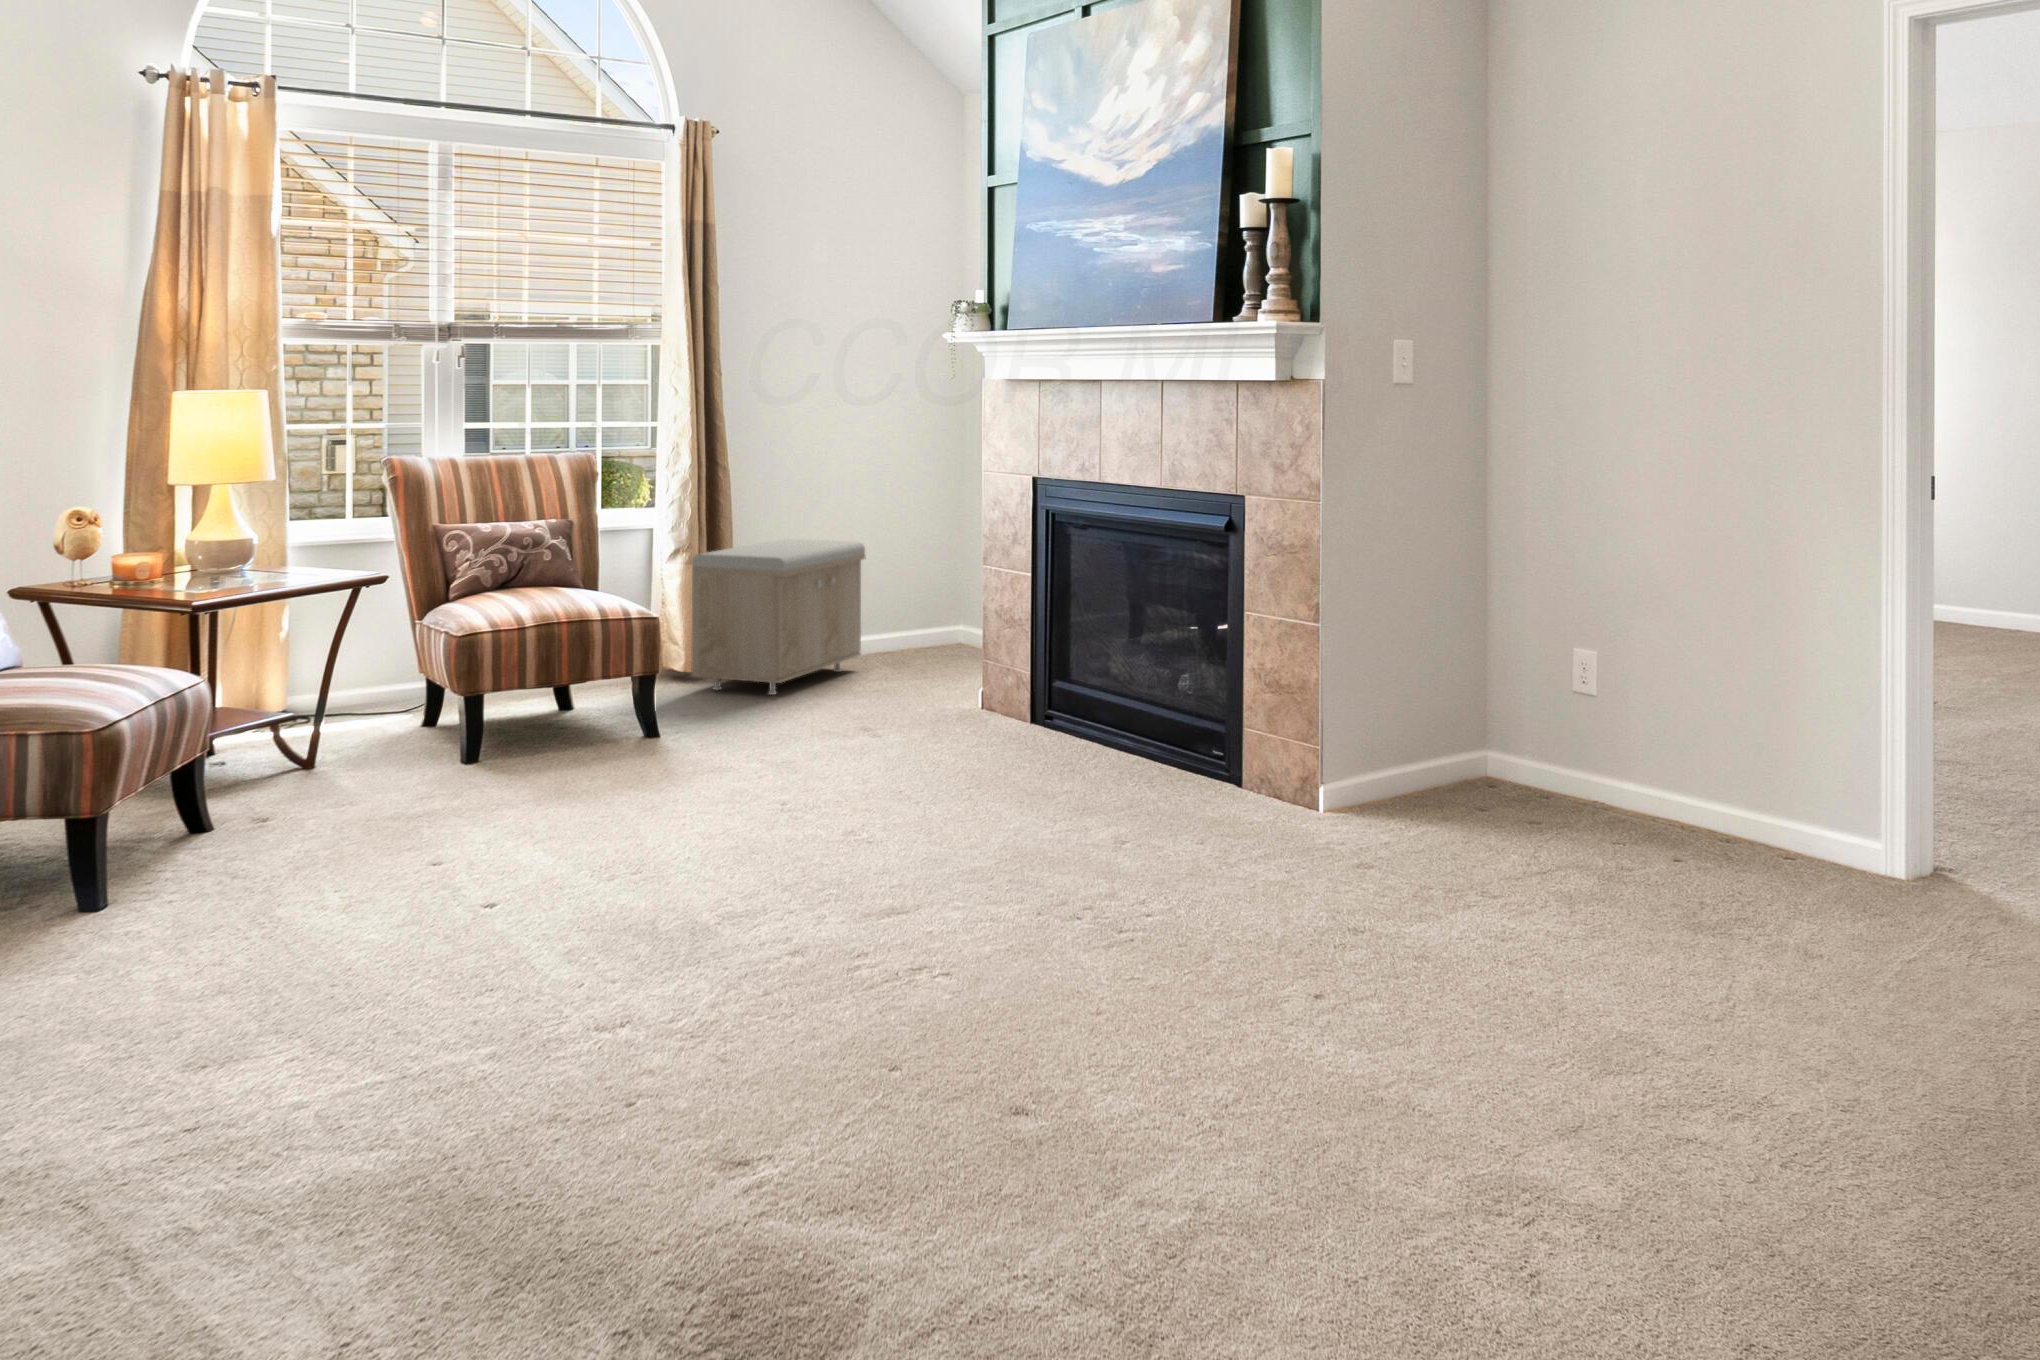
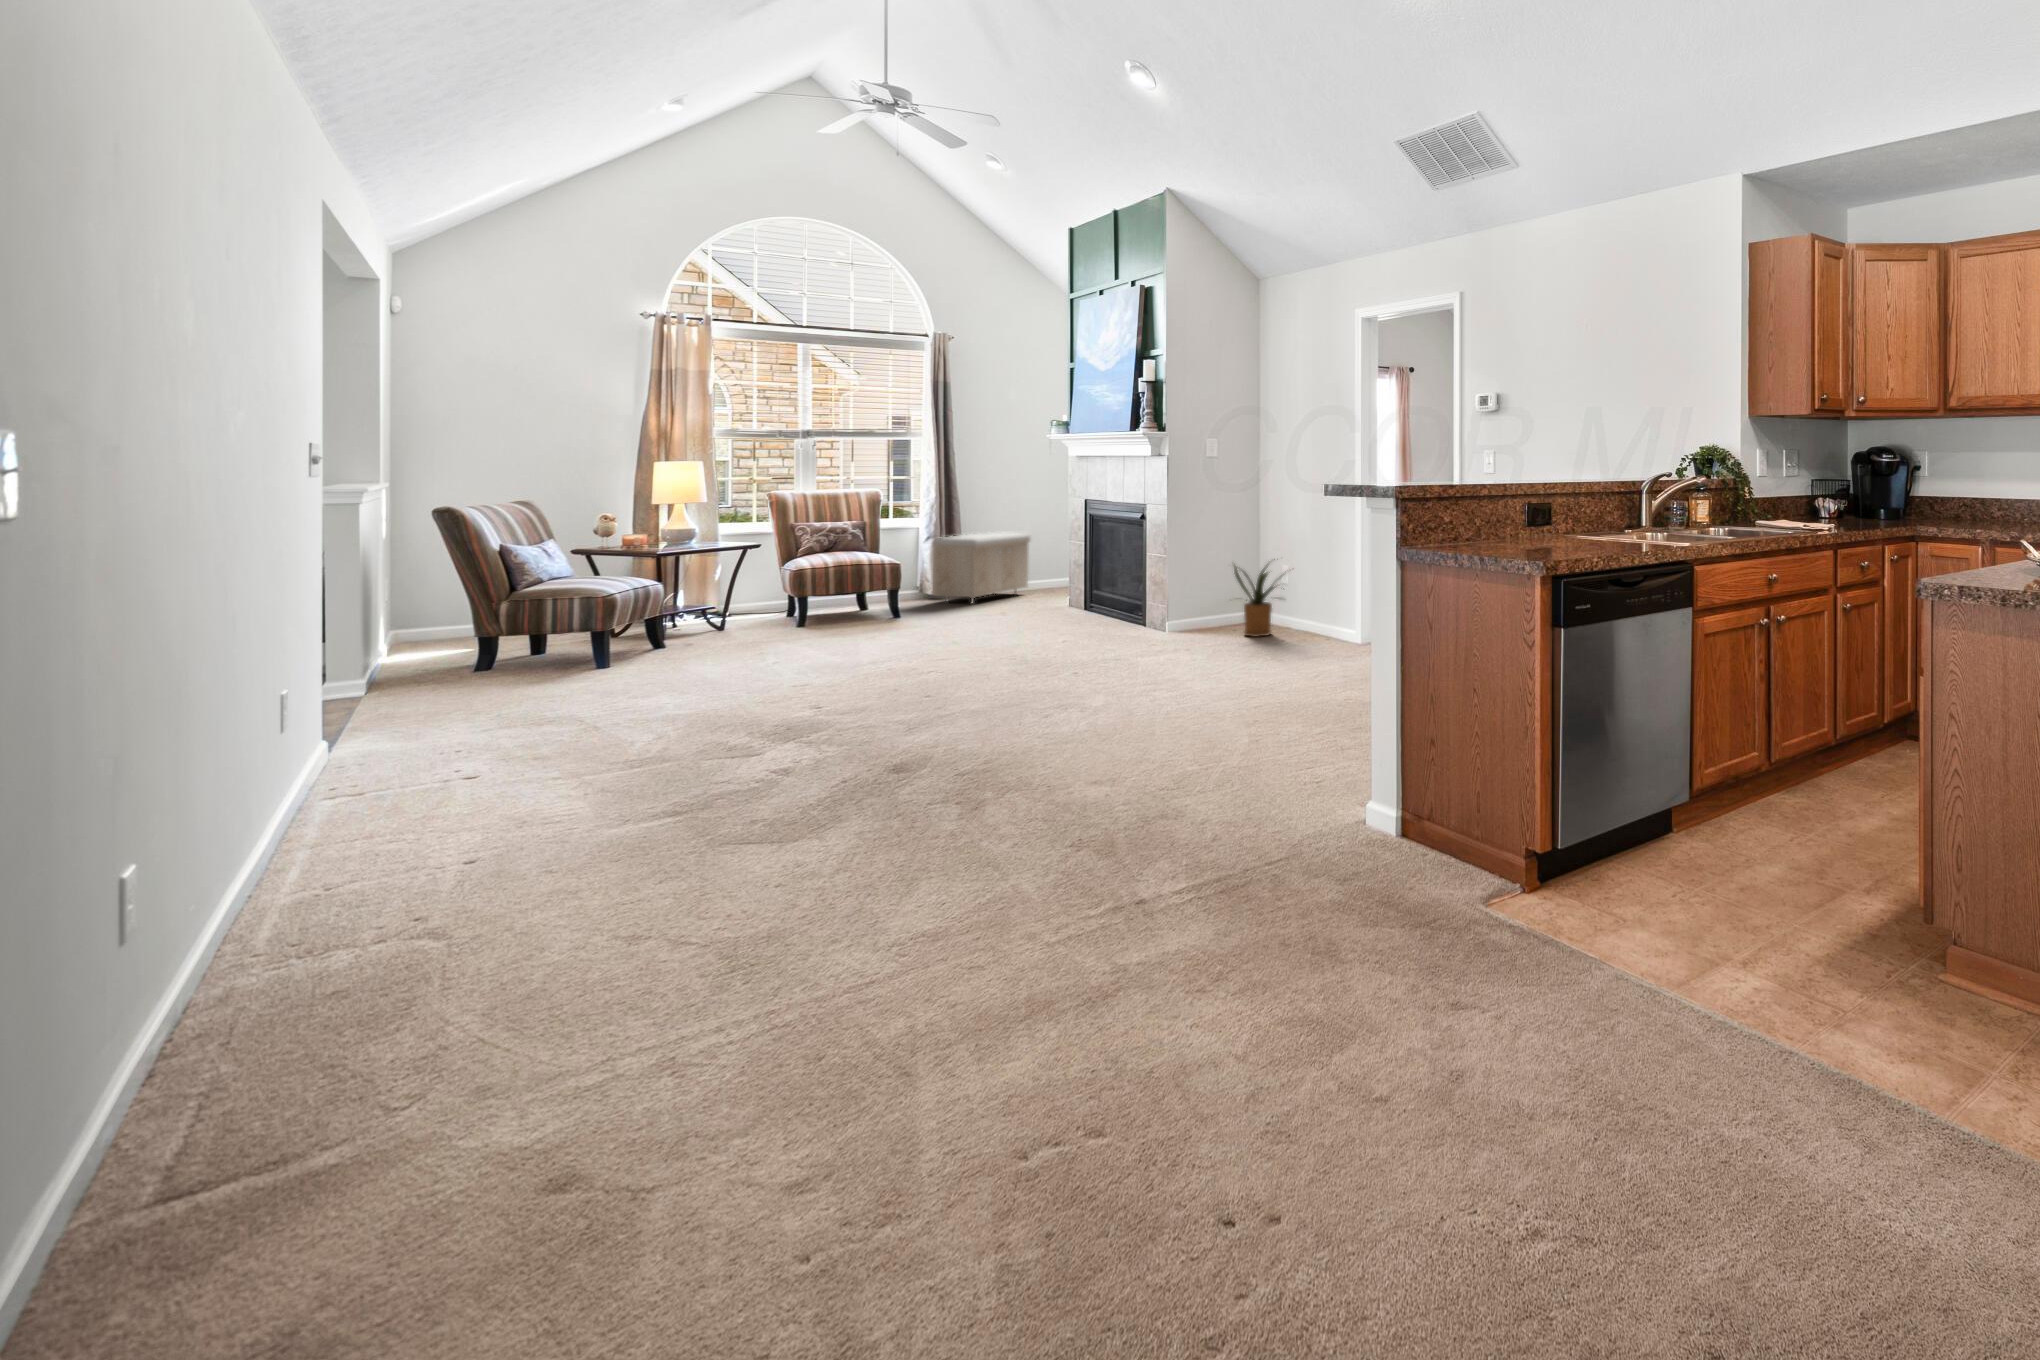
house plant: none [1451,627,1639,826] -> present [1234,559,1275,637]

